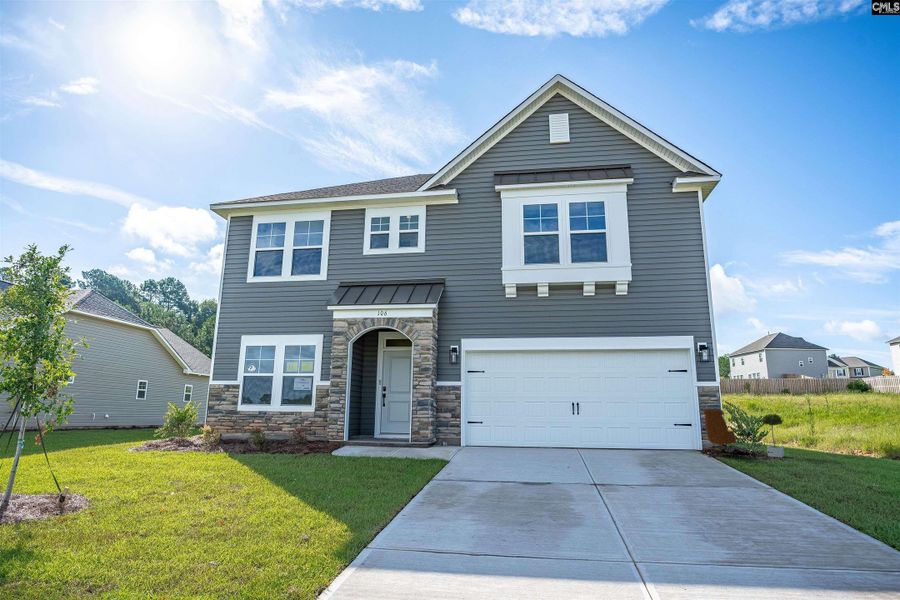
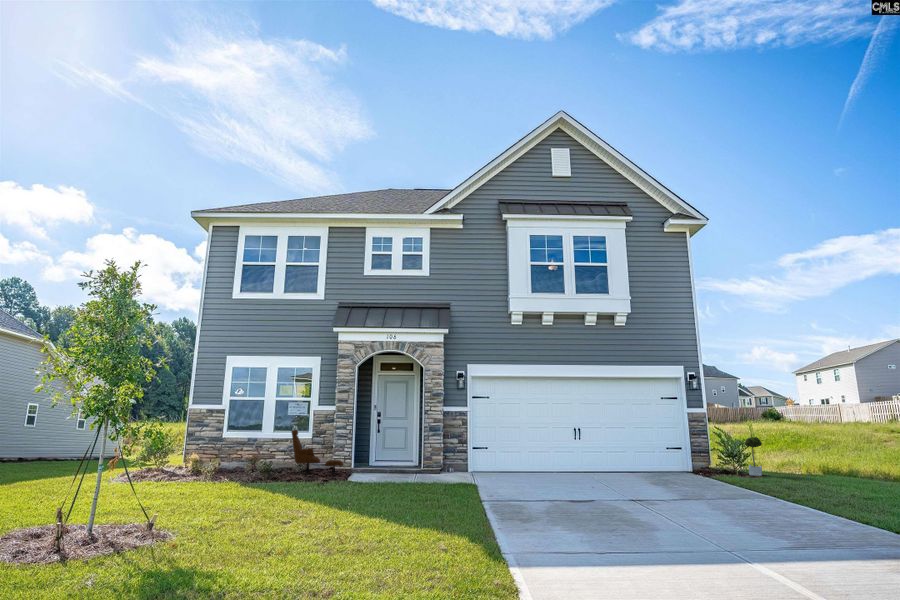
lounge chair: present [703,409,741,456] -> present [292,430,343,474]

